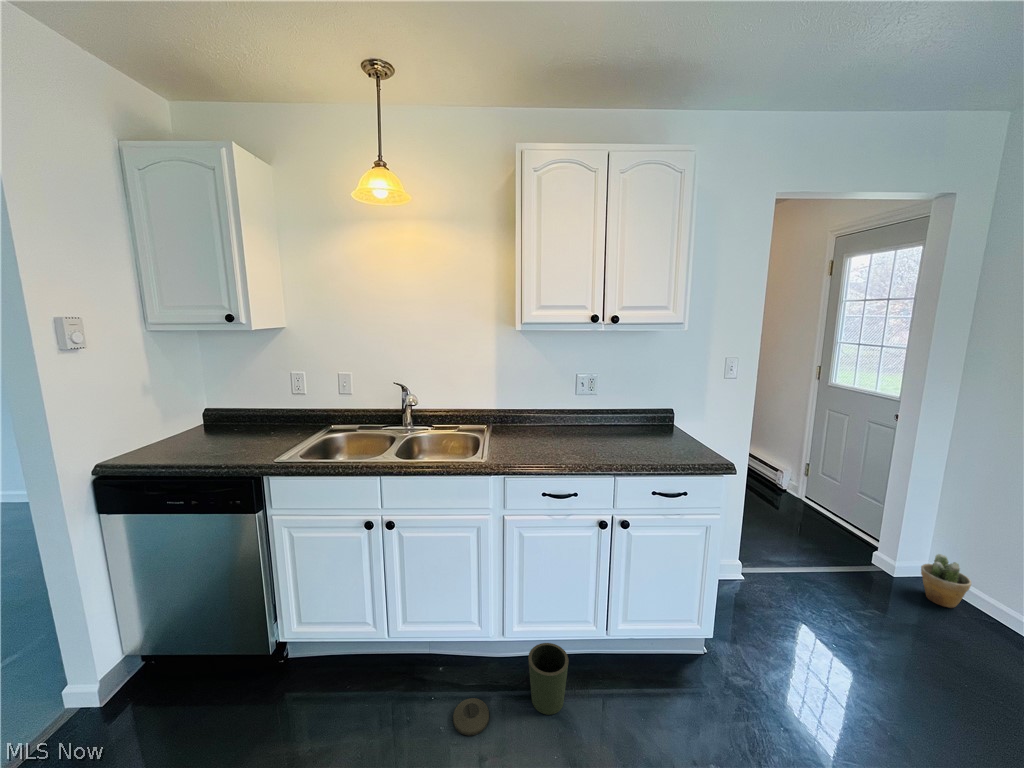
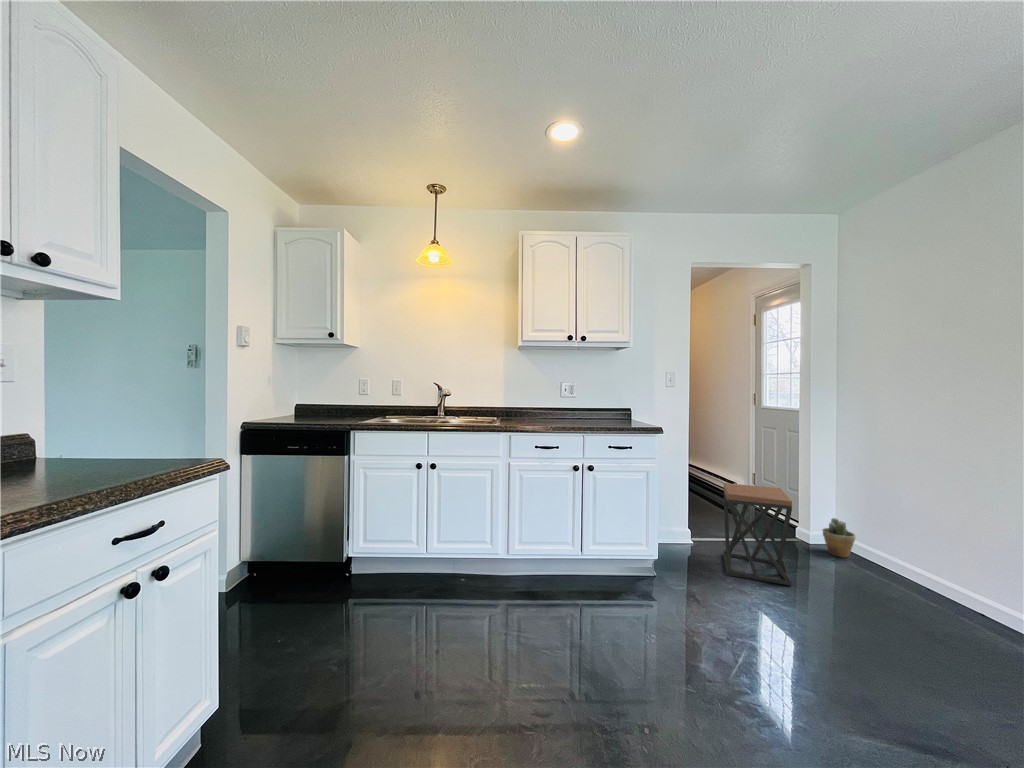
stool: none [789,516,920,678] -> present [723,483,792,586]
trash can: present [453,643,569,736] -> none [473,554,553,605]

